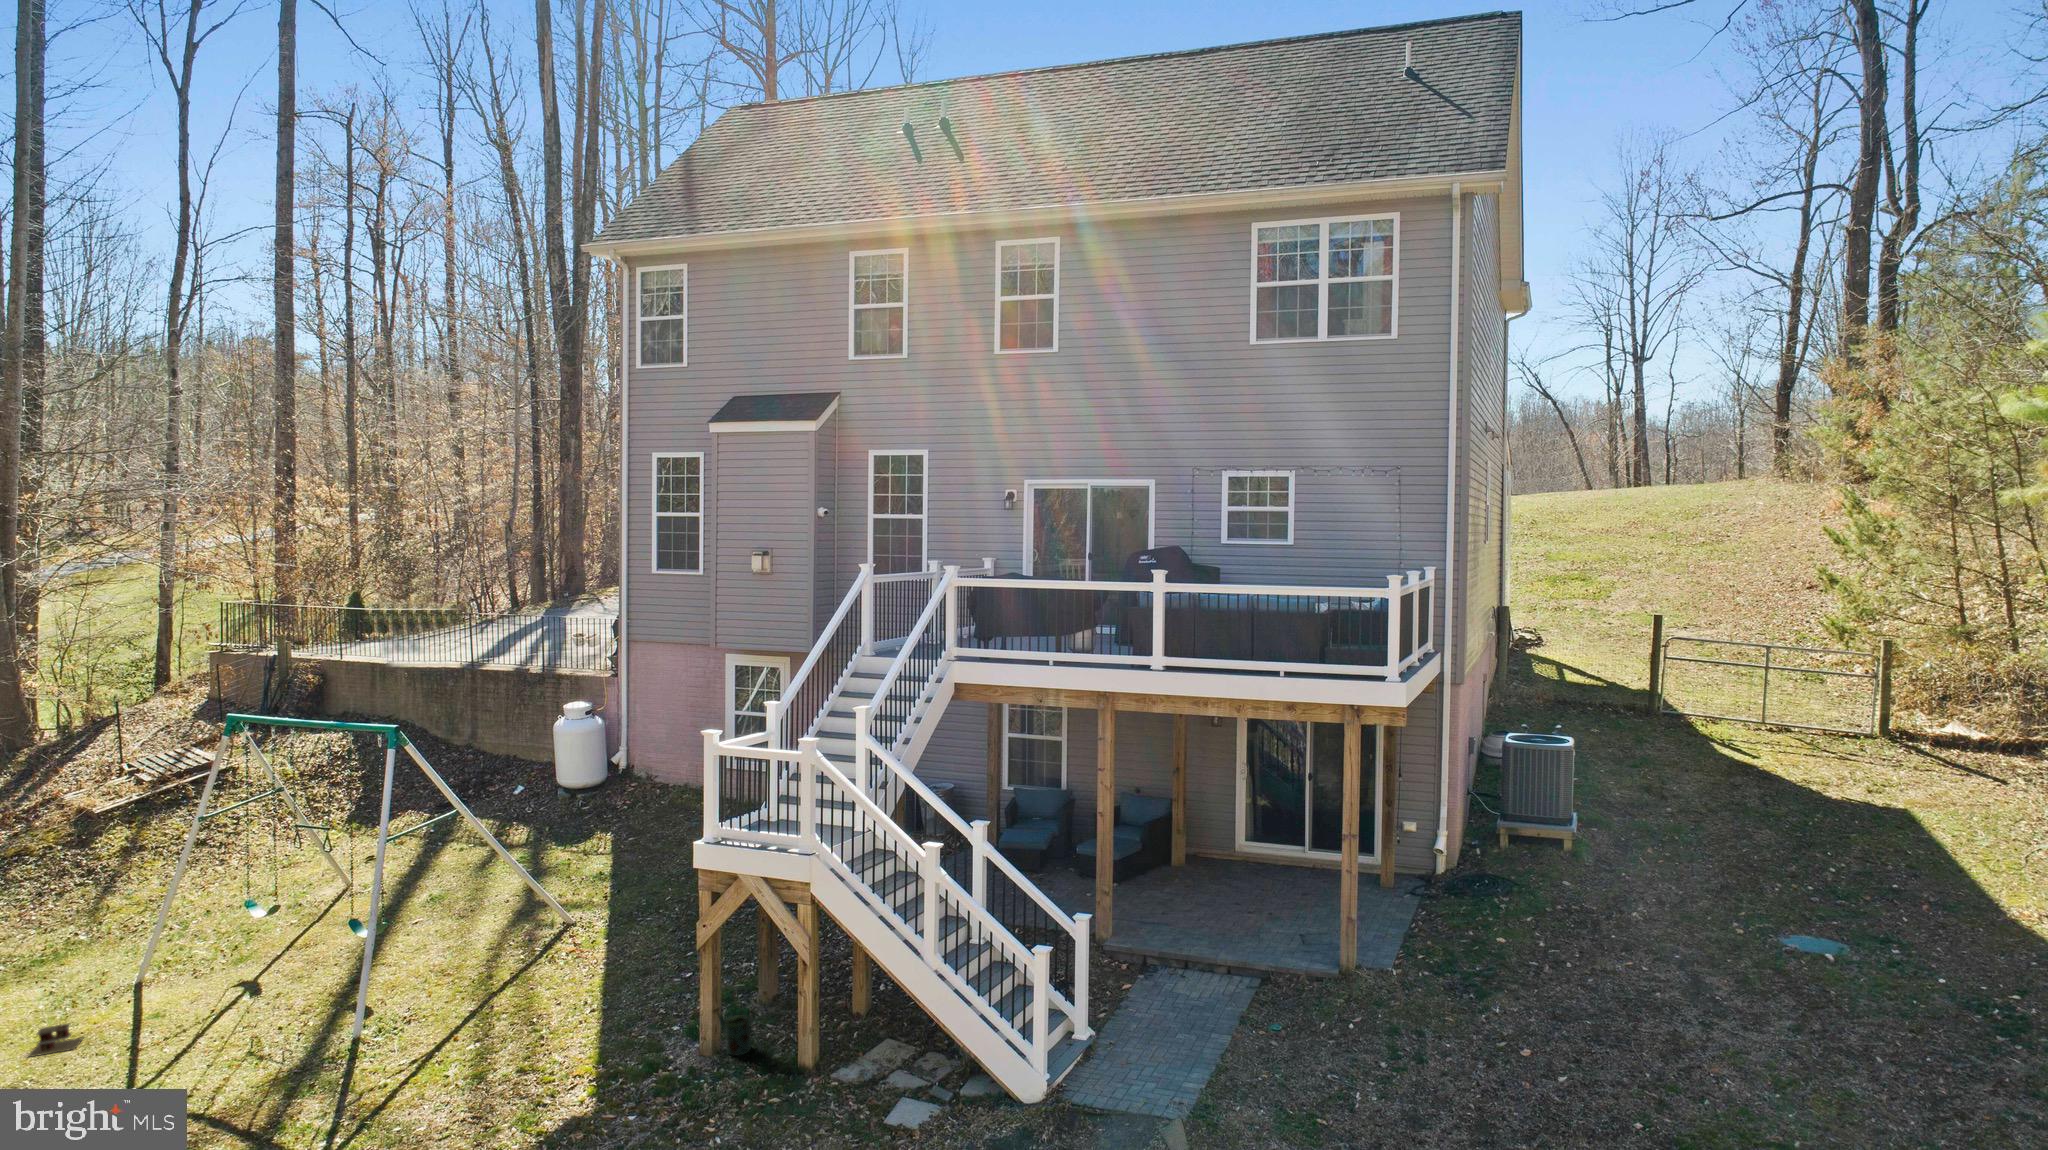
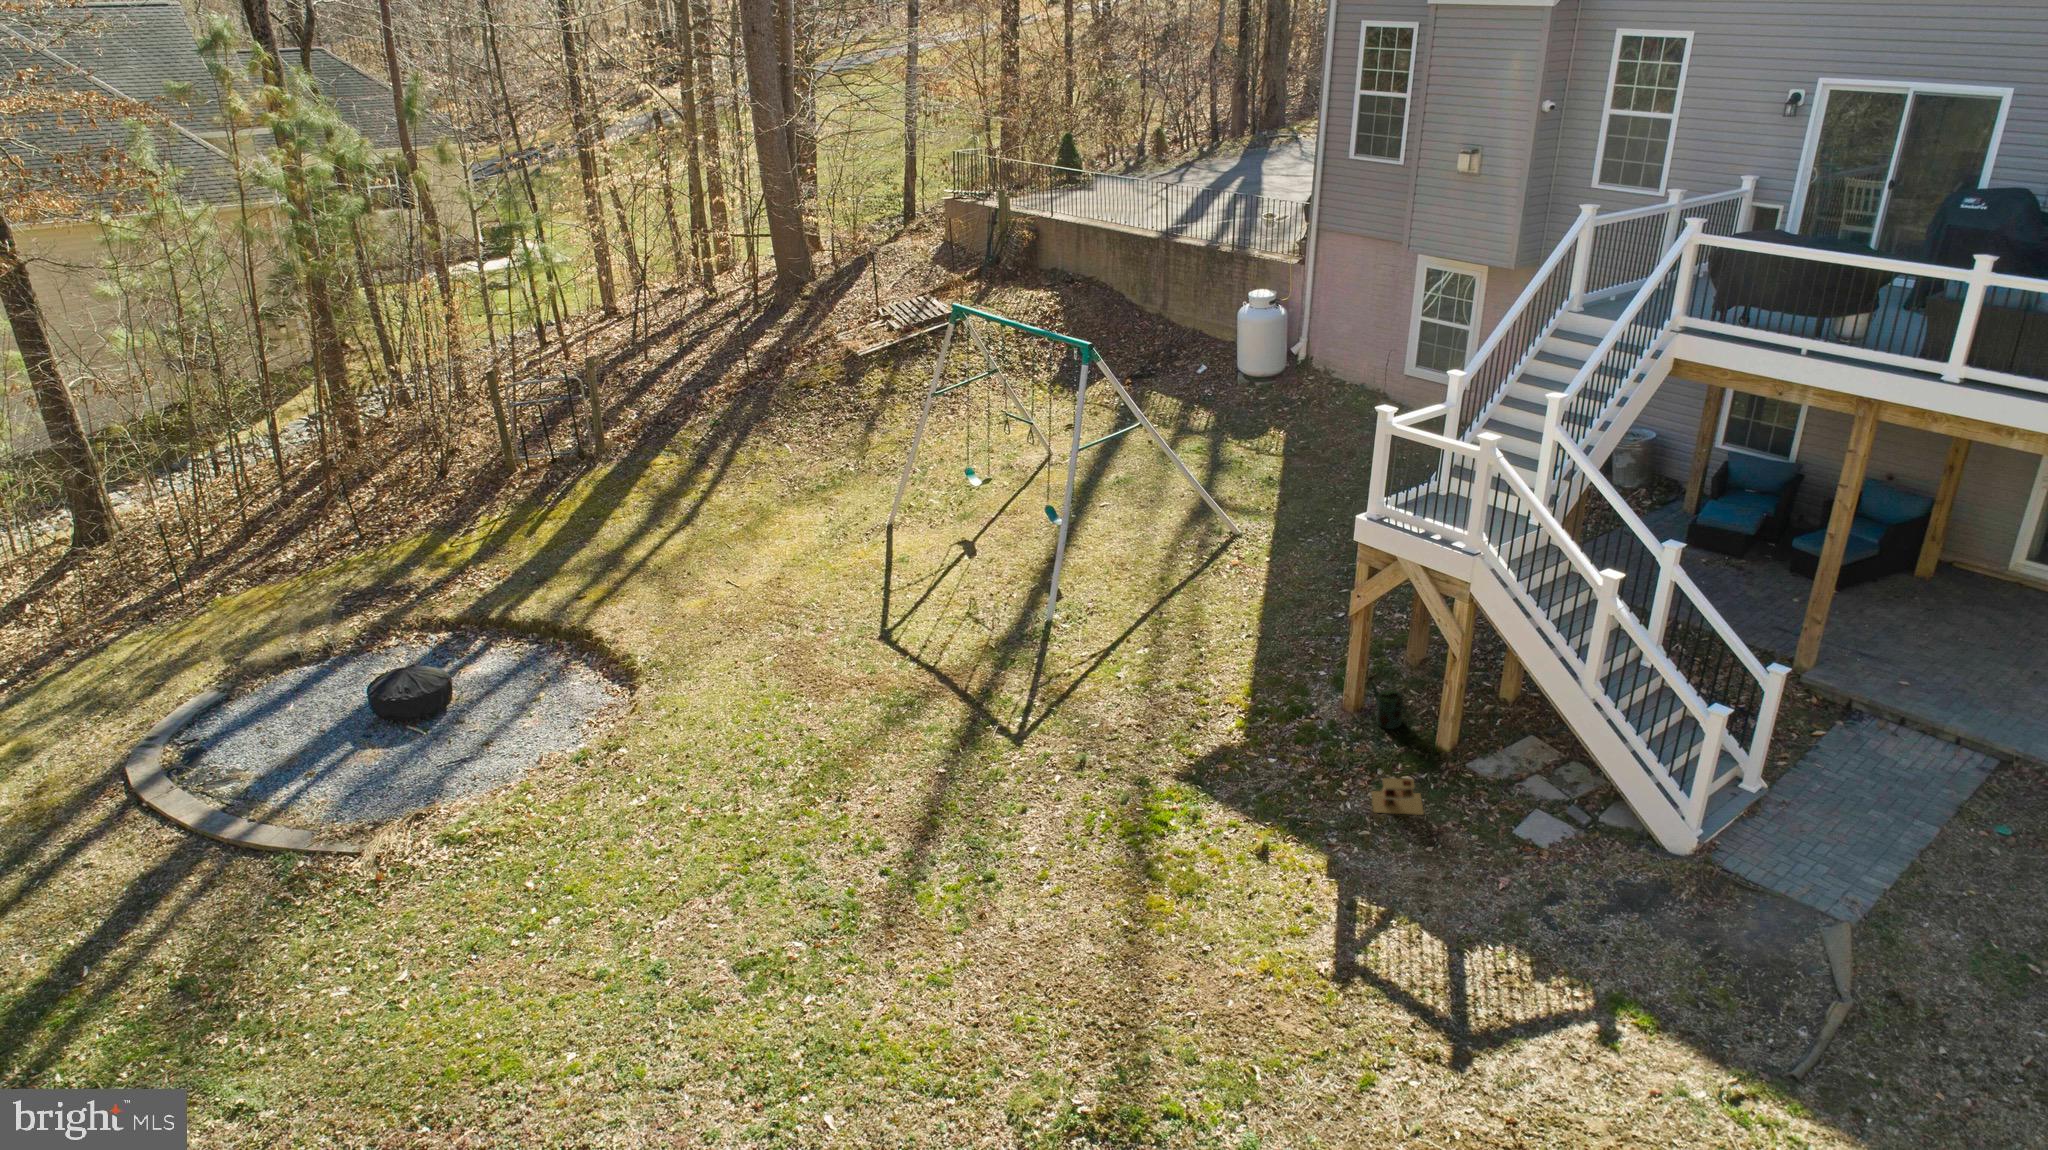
toy house: present [28,1024,83,1057] -> present [1372,778,1424,815]

